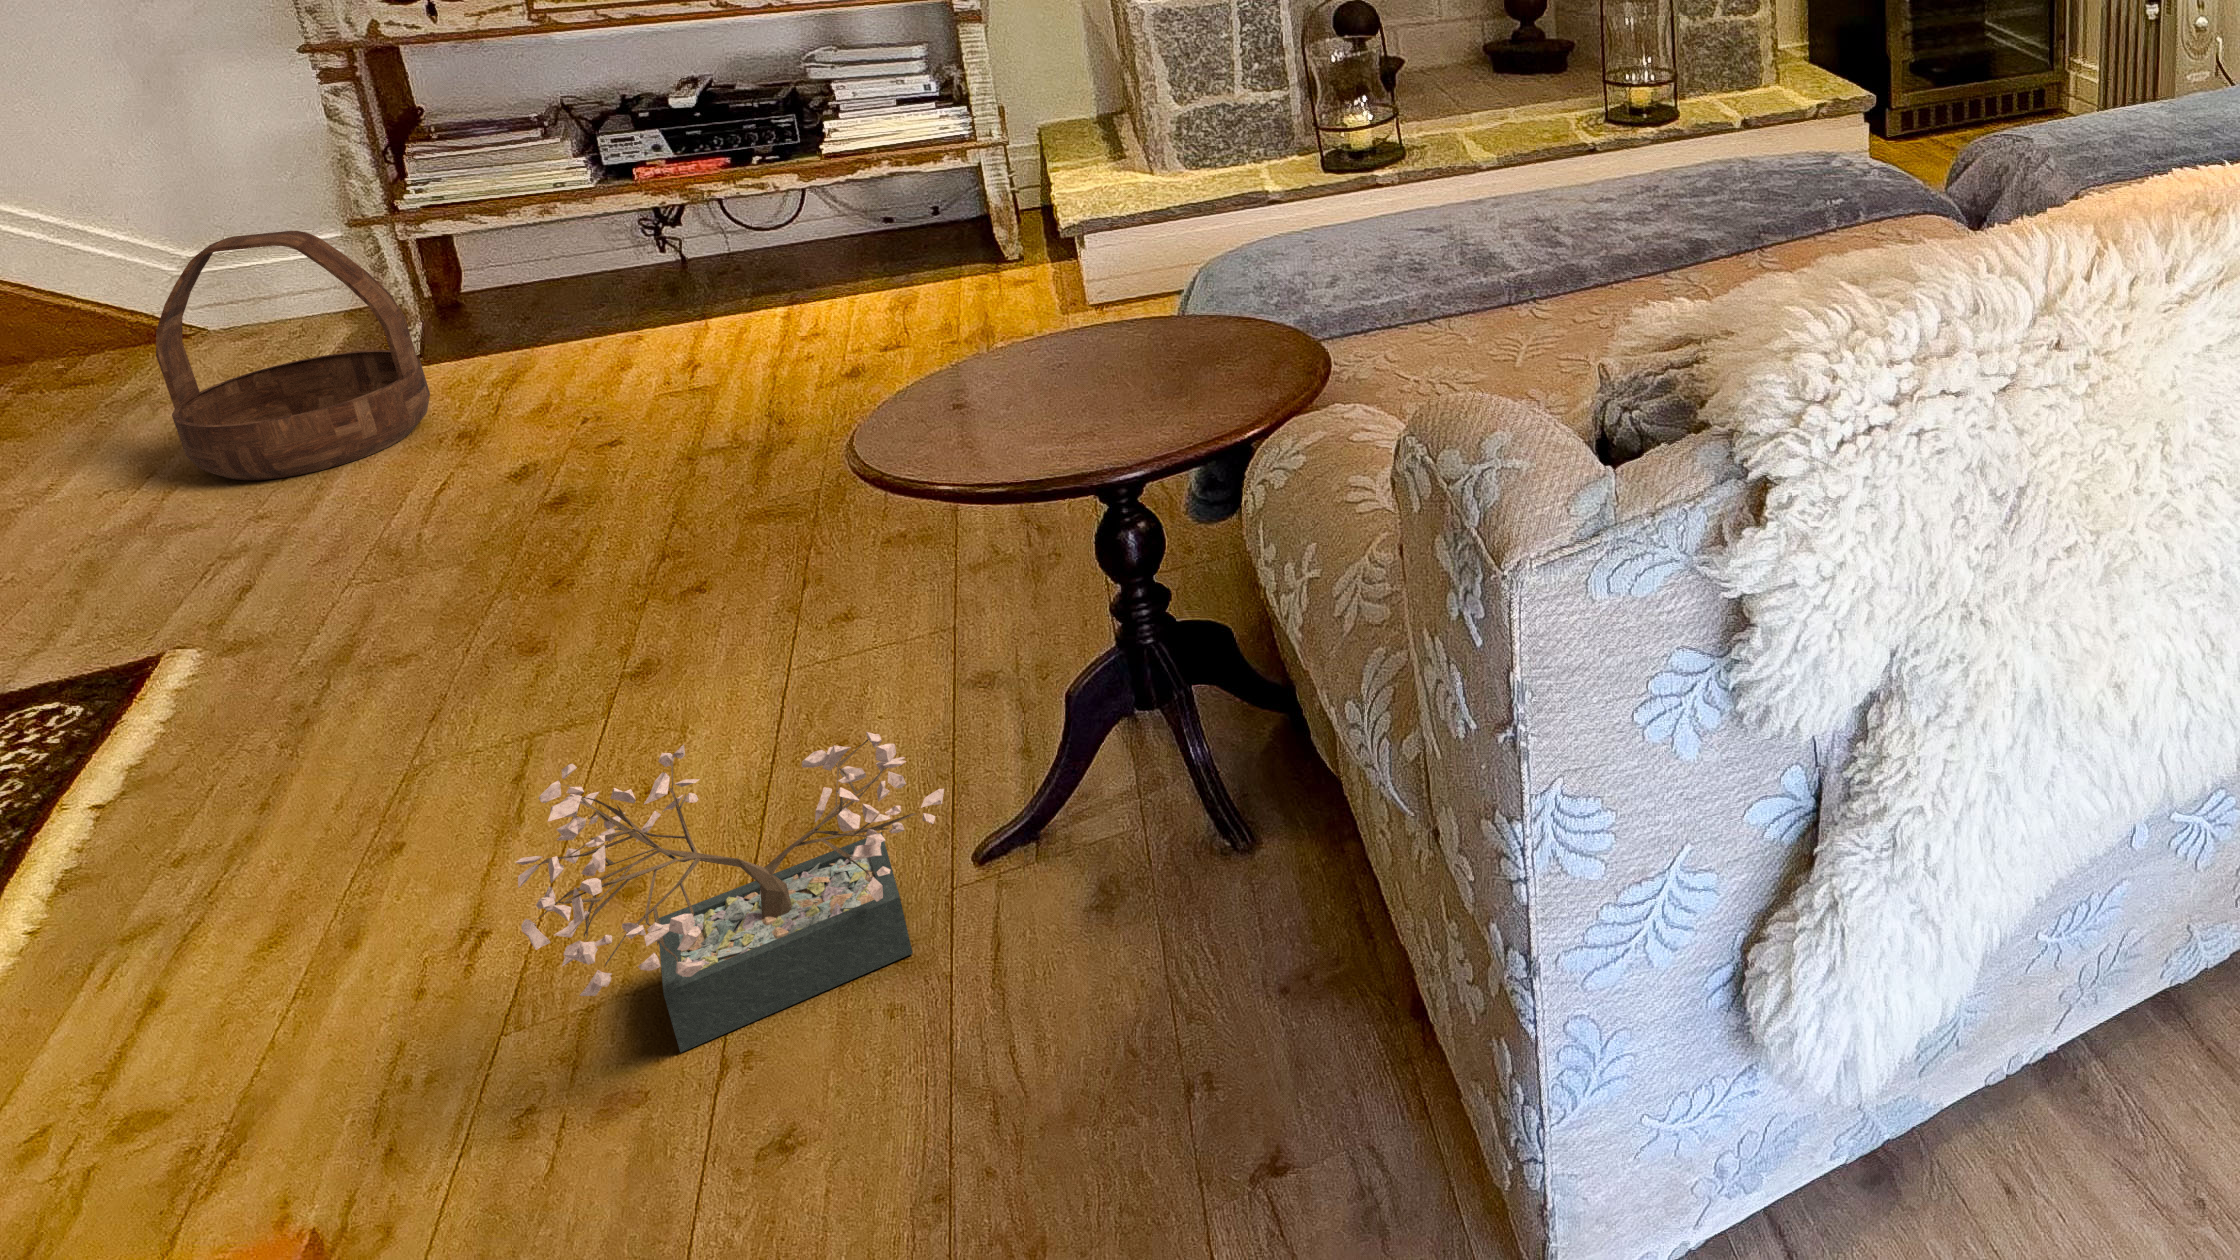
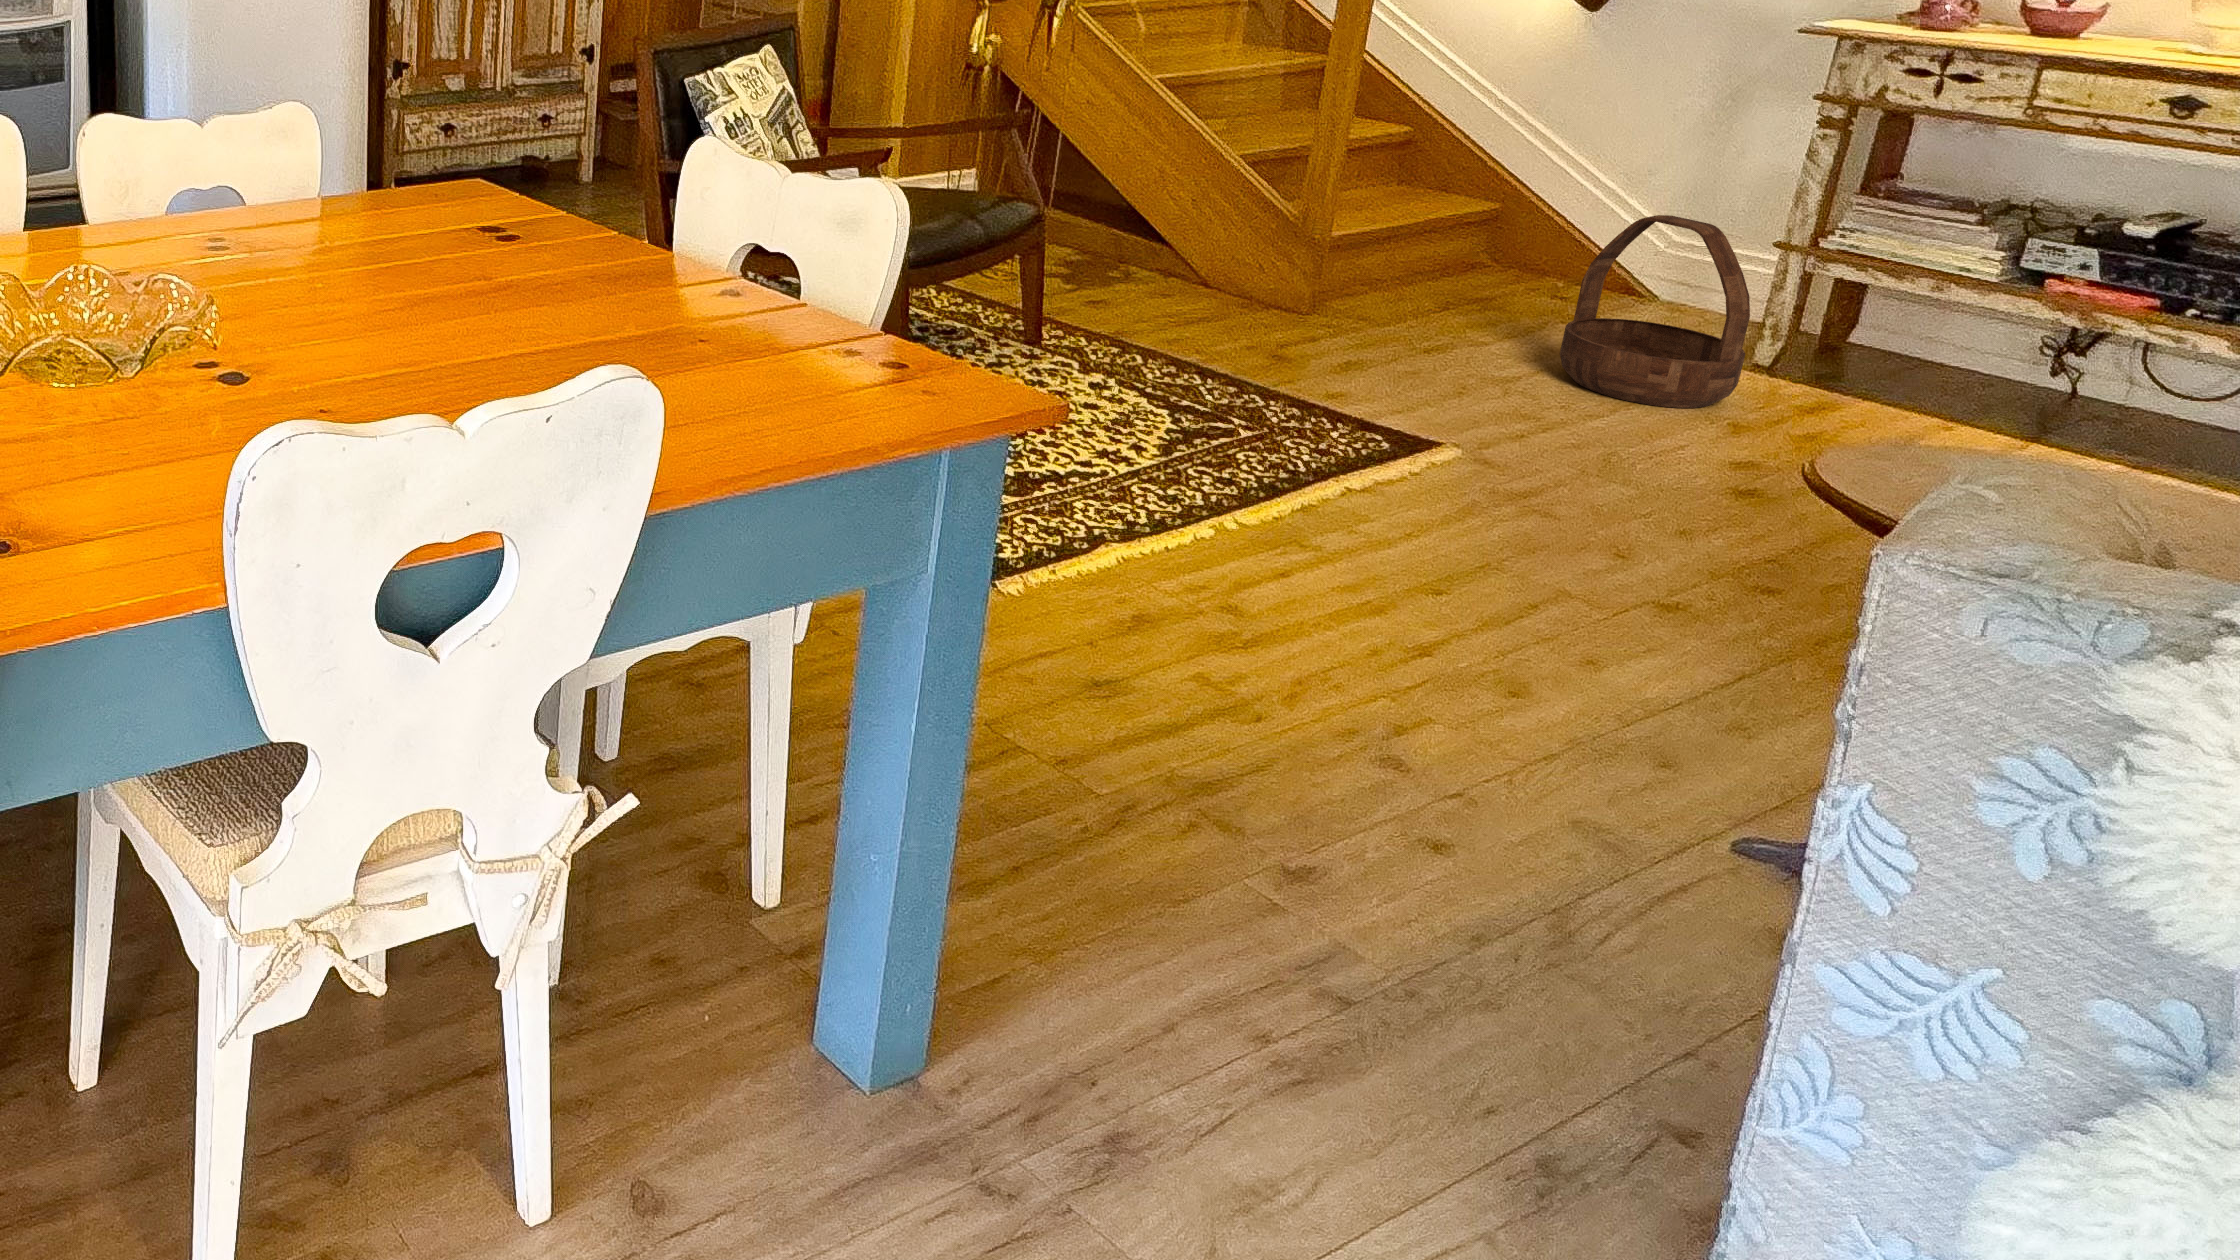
decorative plant: present [515,732,944,1052] -> none [1404,546,1720,838]

